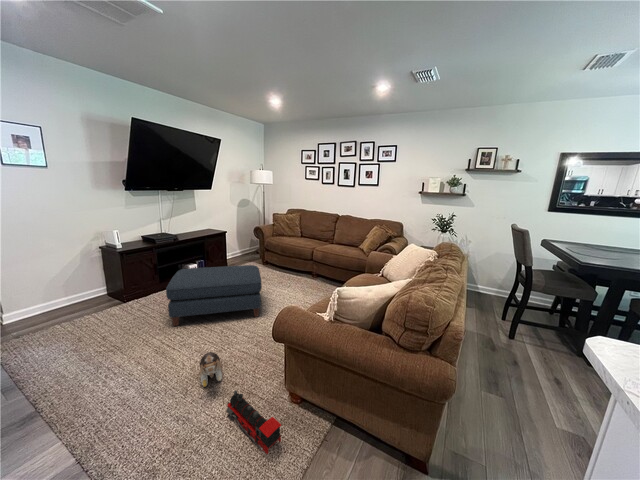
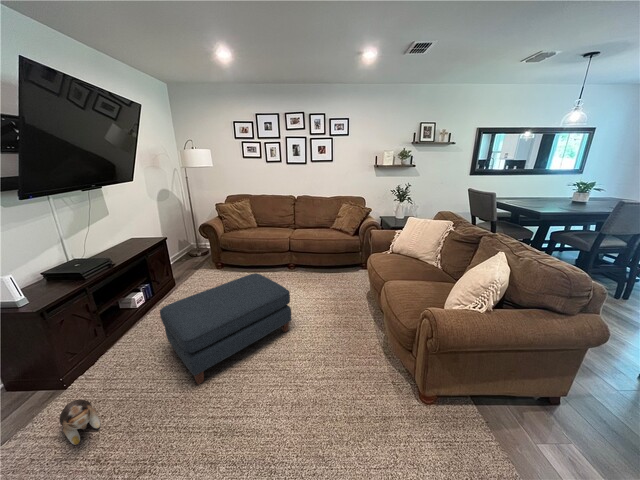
plush toy: present [200,352,222,387] -> present [60,400,100,445]
toy train: present [226,391,281,454] -> none [378,418,466,459]

